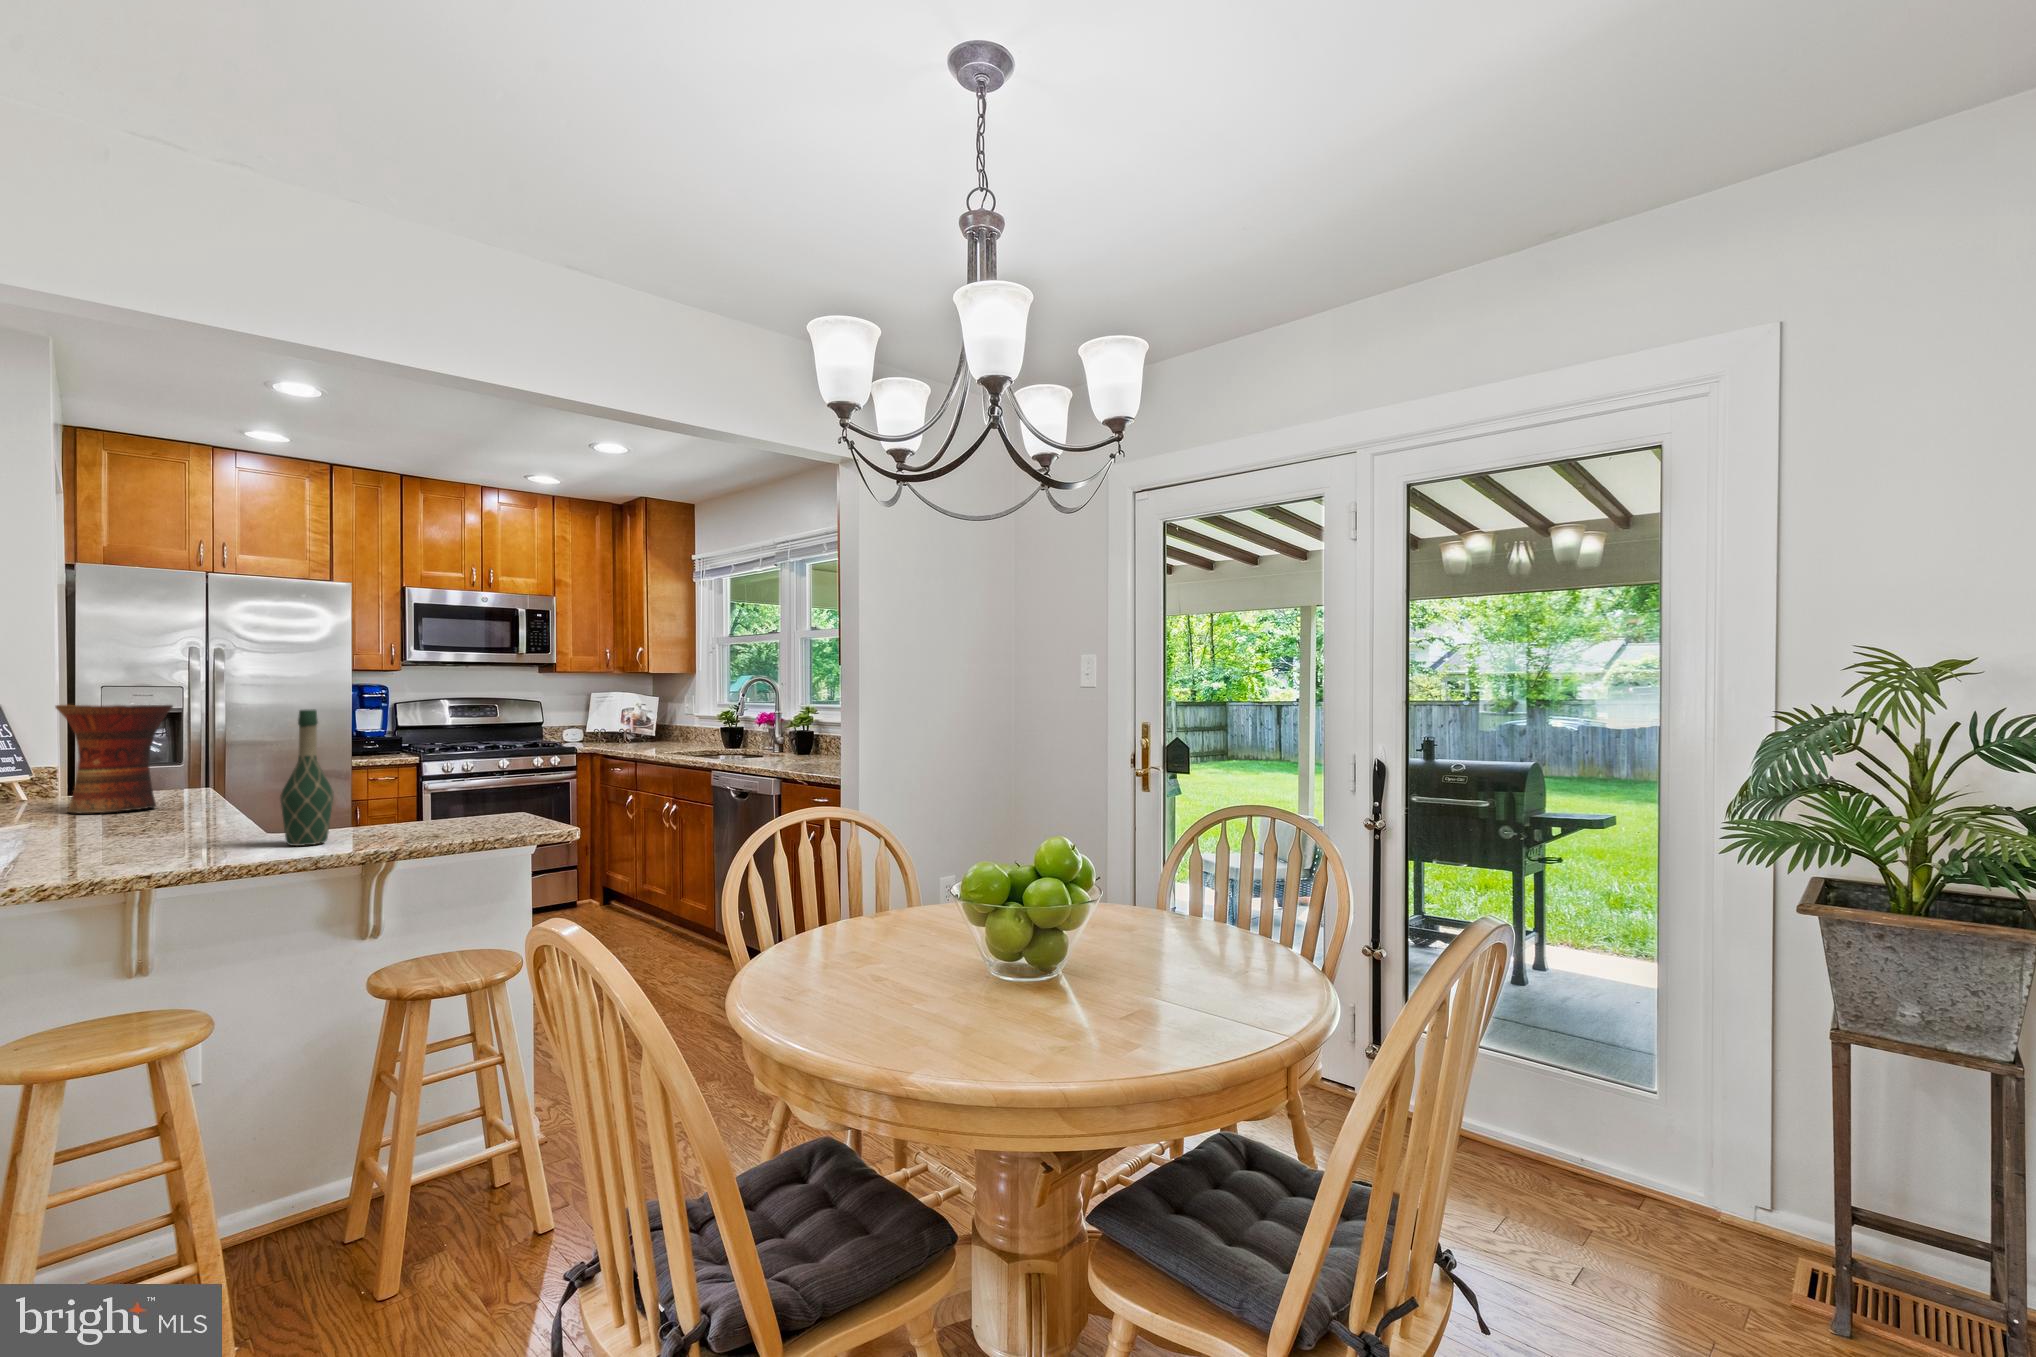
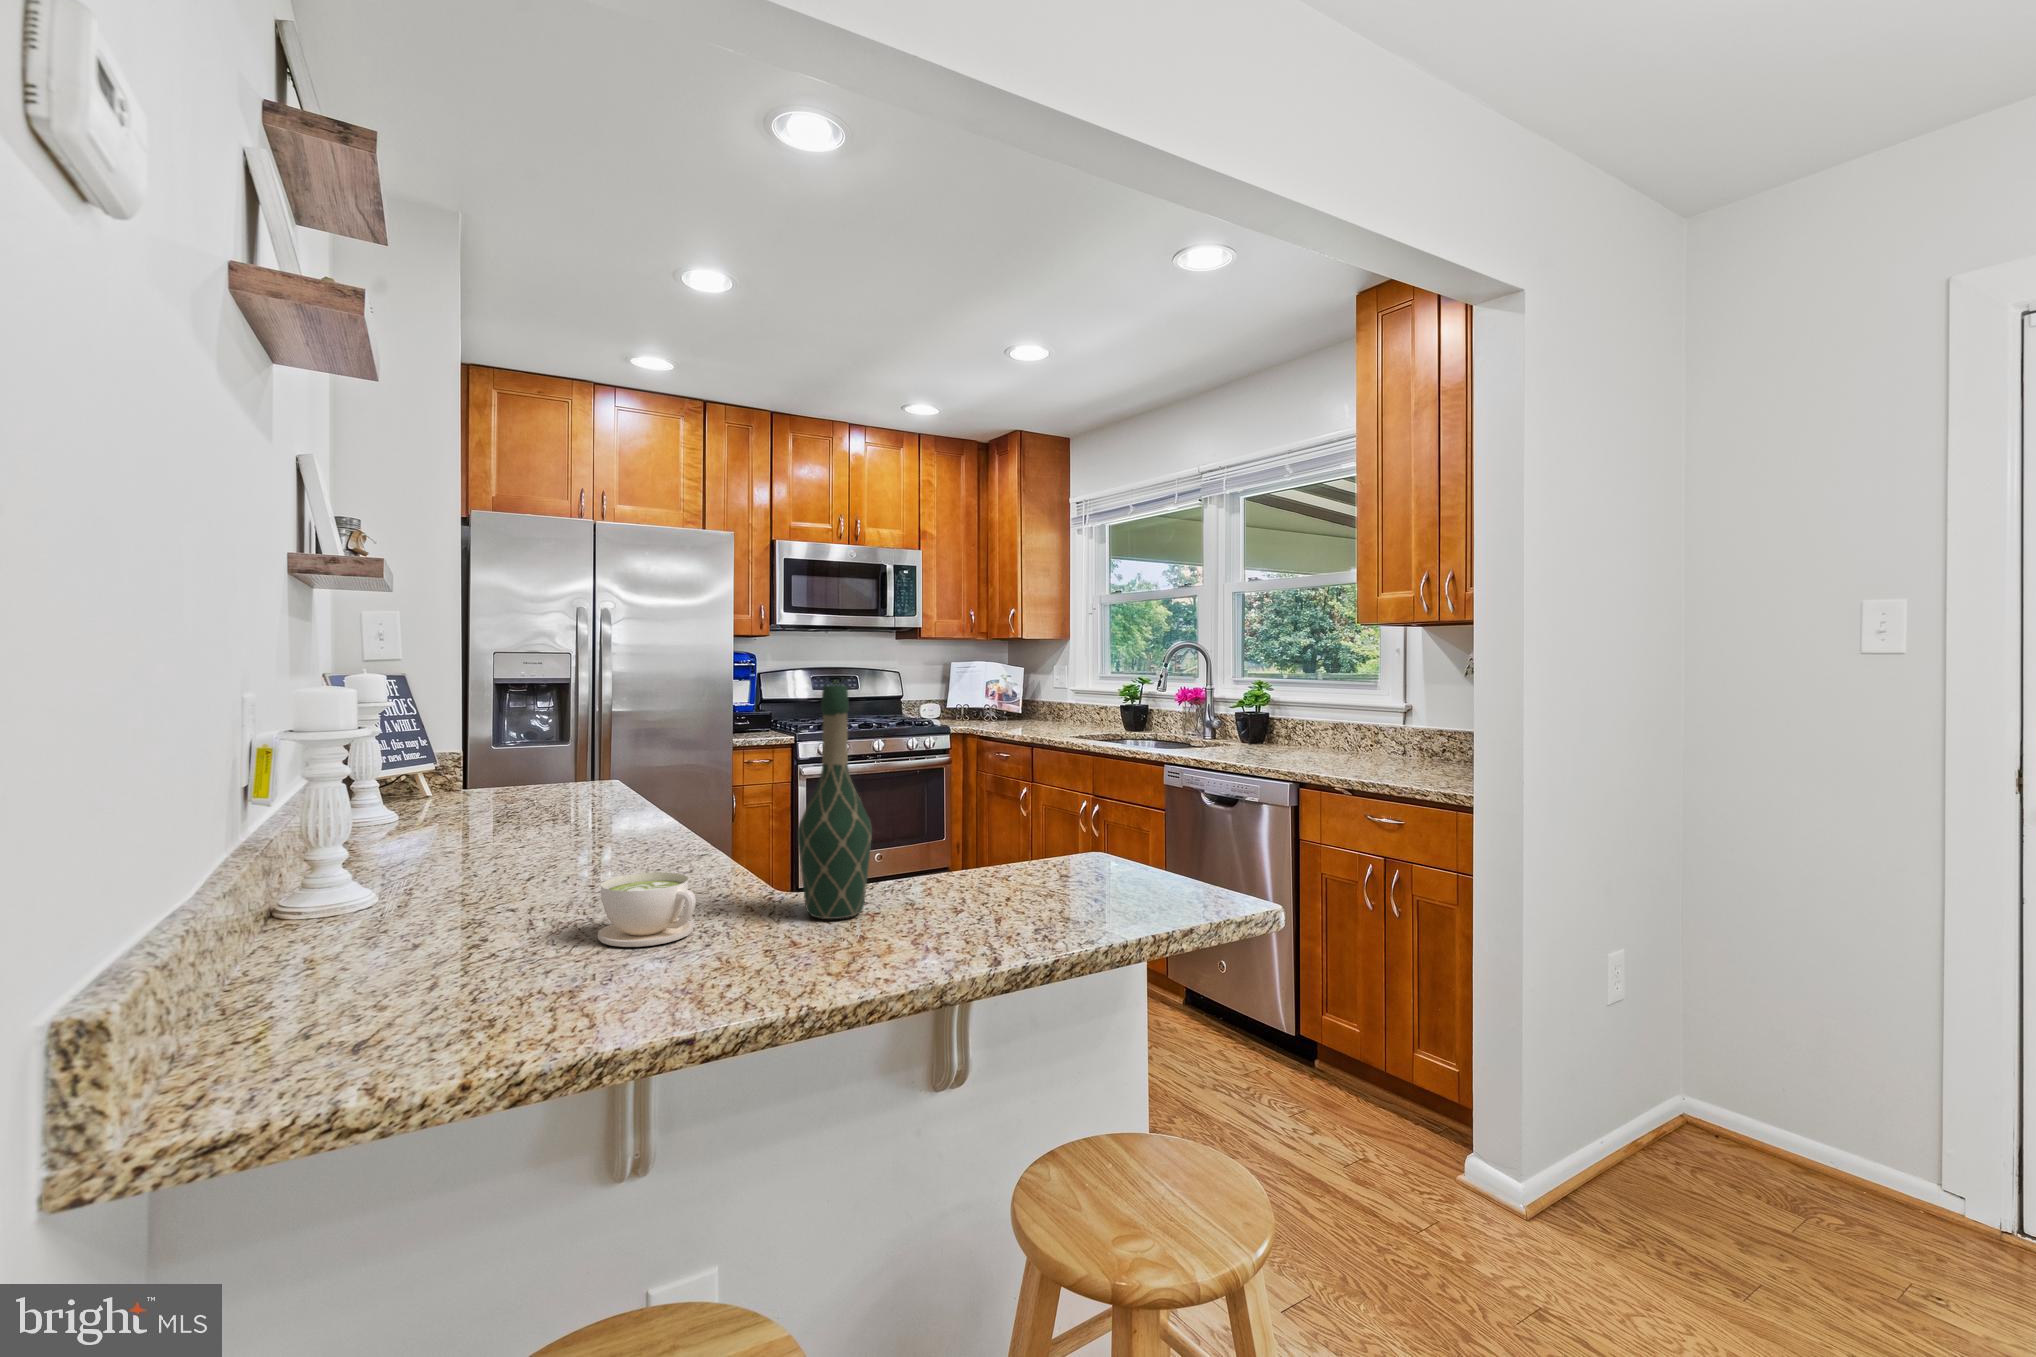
vase: present [56,705,173,814] -> none [462,673,591,819]
coffee cup: none [132,820,202,859] -> present [598,872,696,947]

